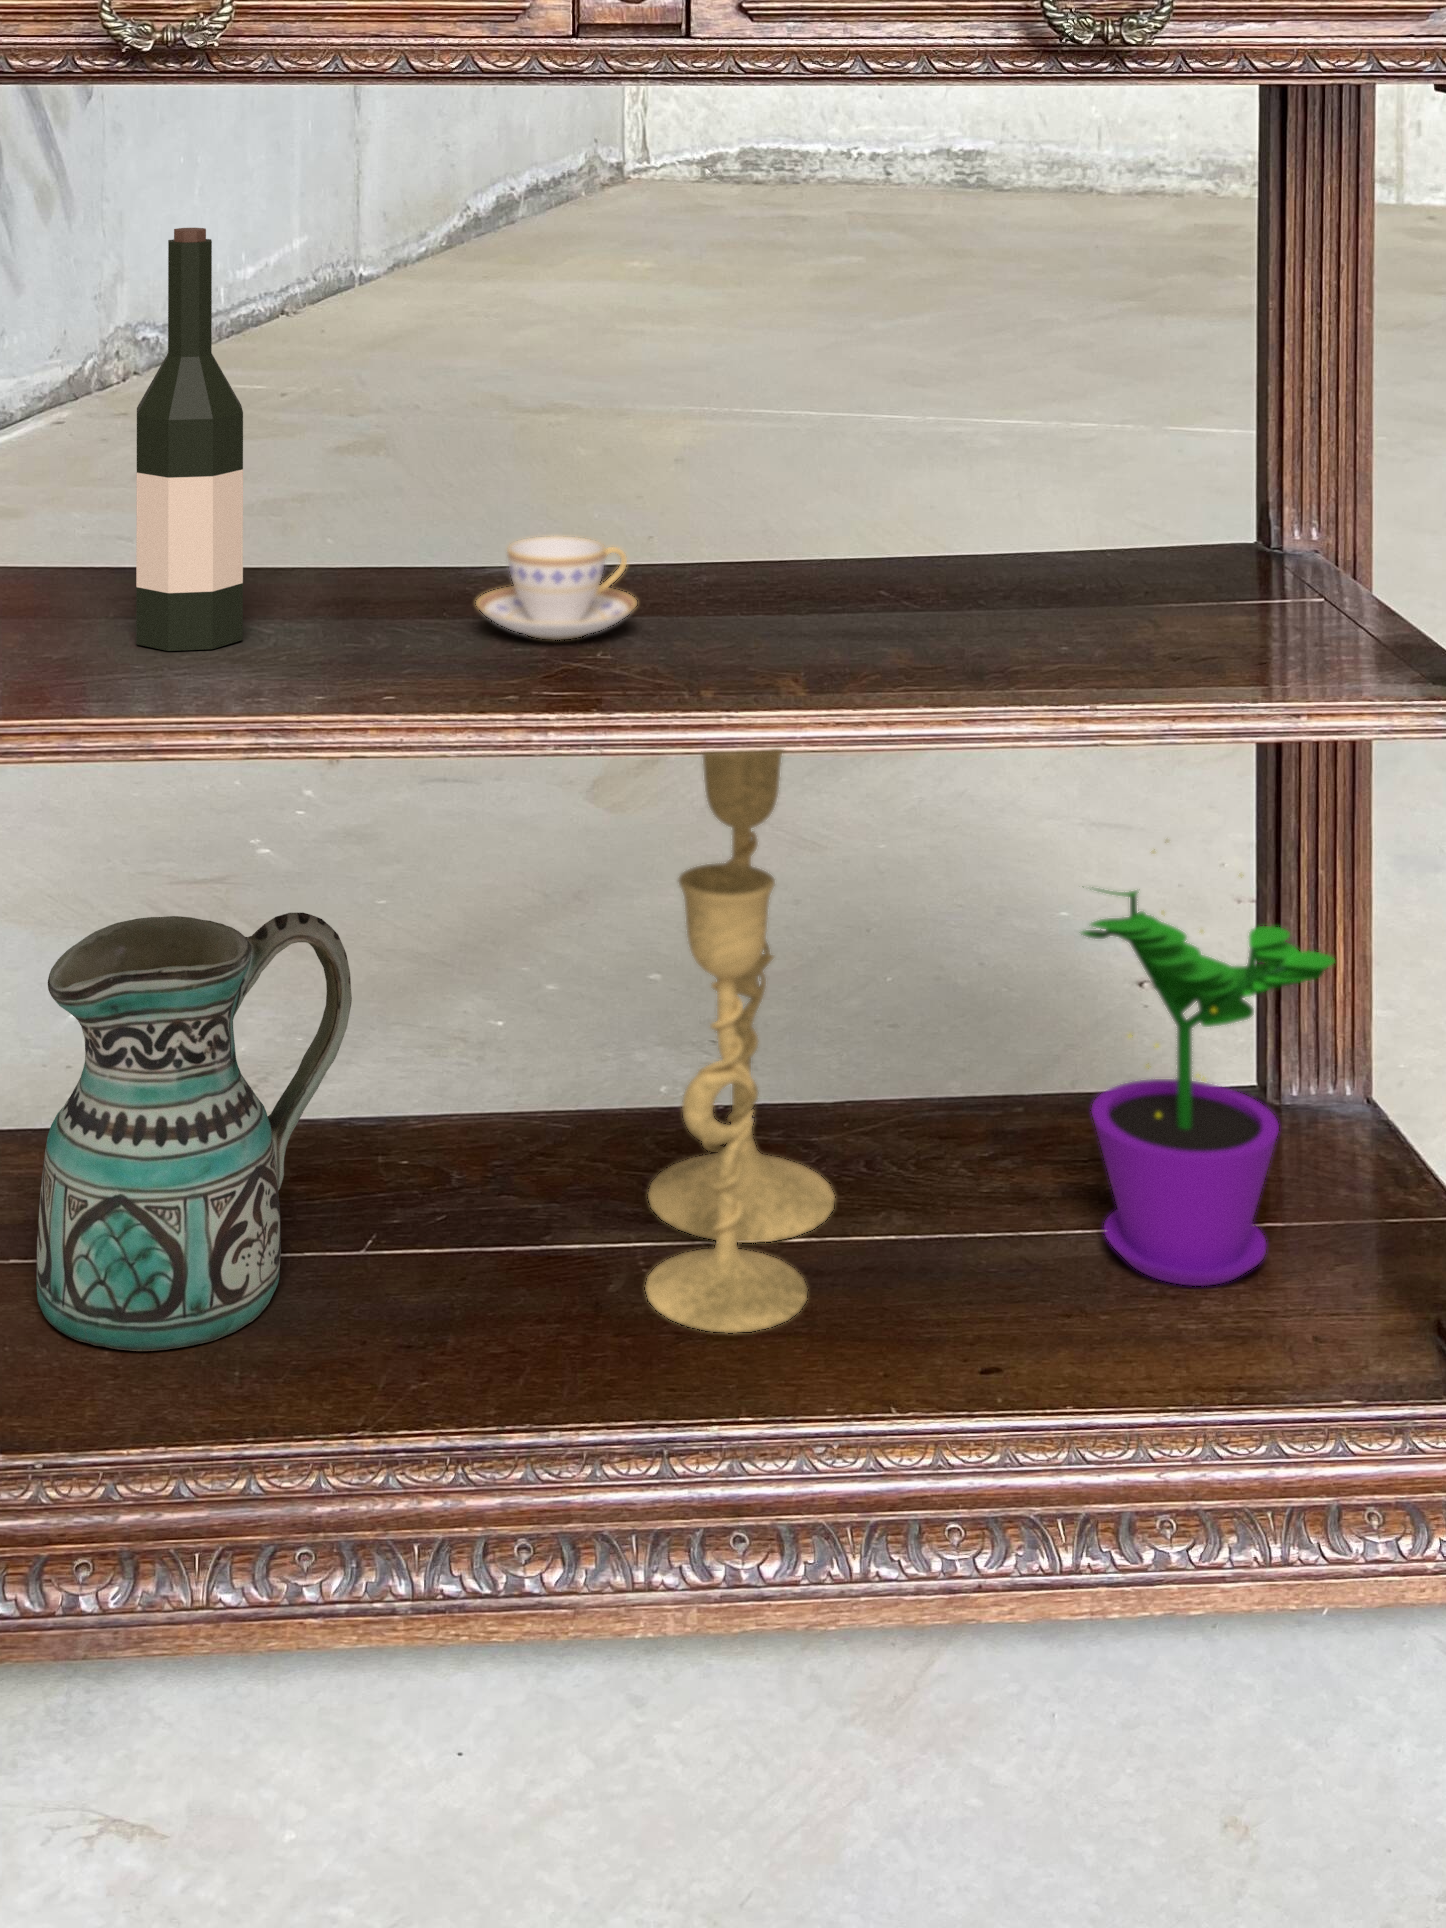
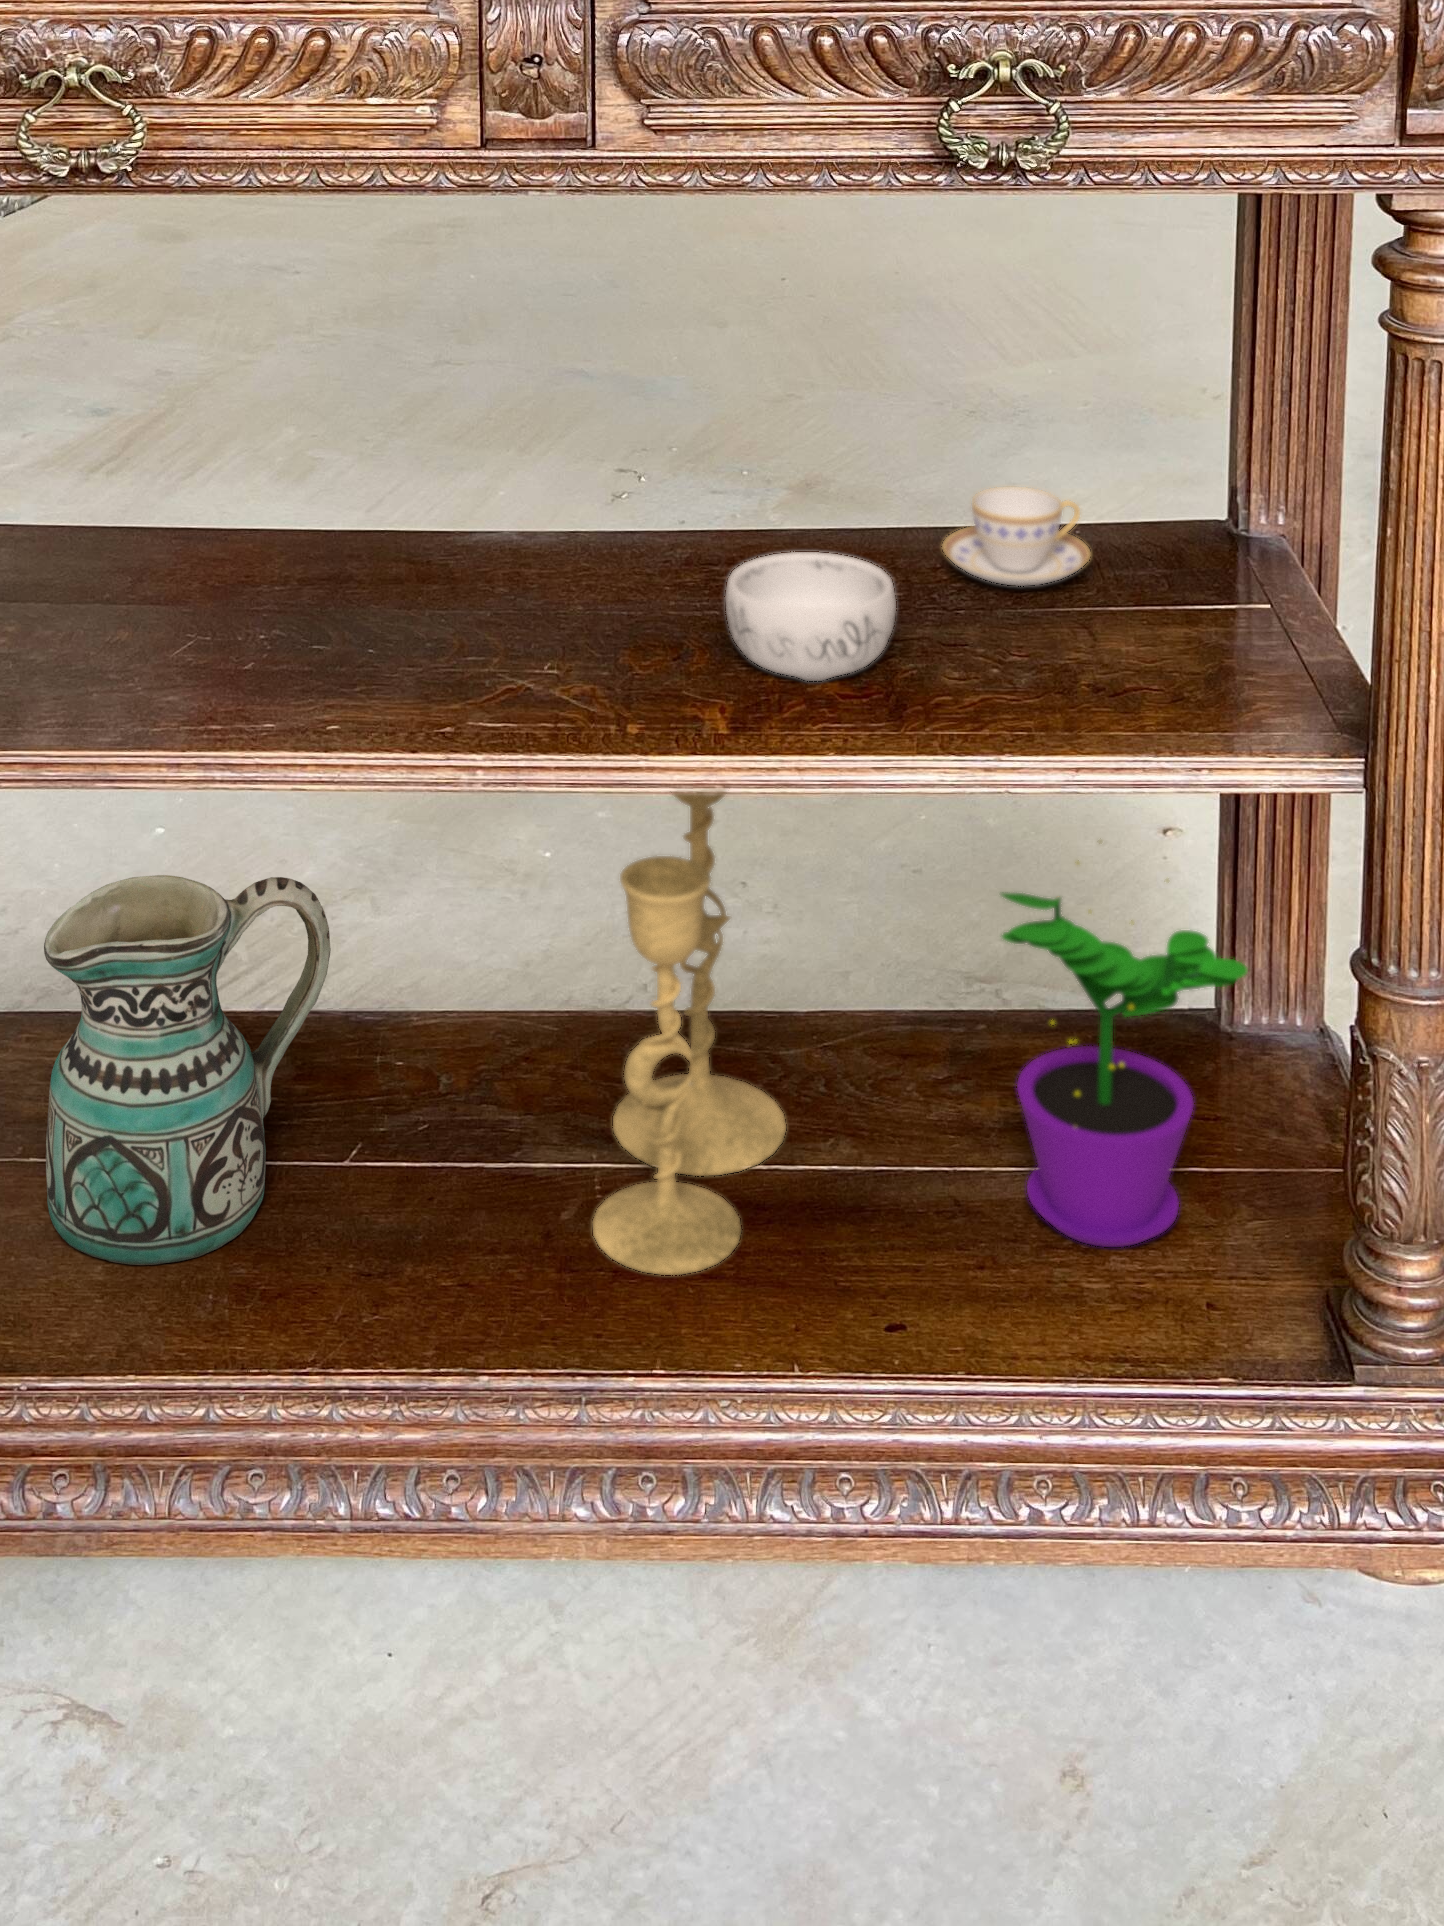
wine bottle: present [136,228,243,651] -> none [113,257,222,651]
teacup: present [476,536,637,640] -> present [943,487,1090,586]
decorative bowl: none [782,539,959,656] -> present [726,552,896,681]

